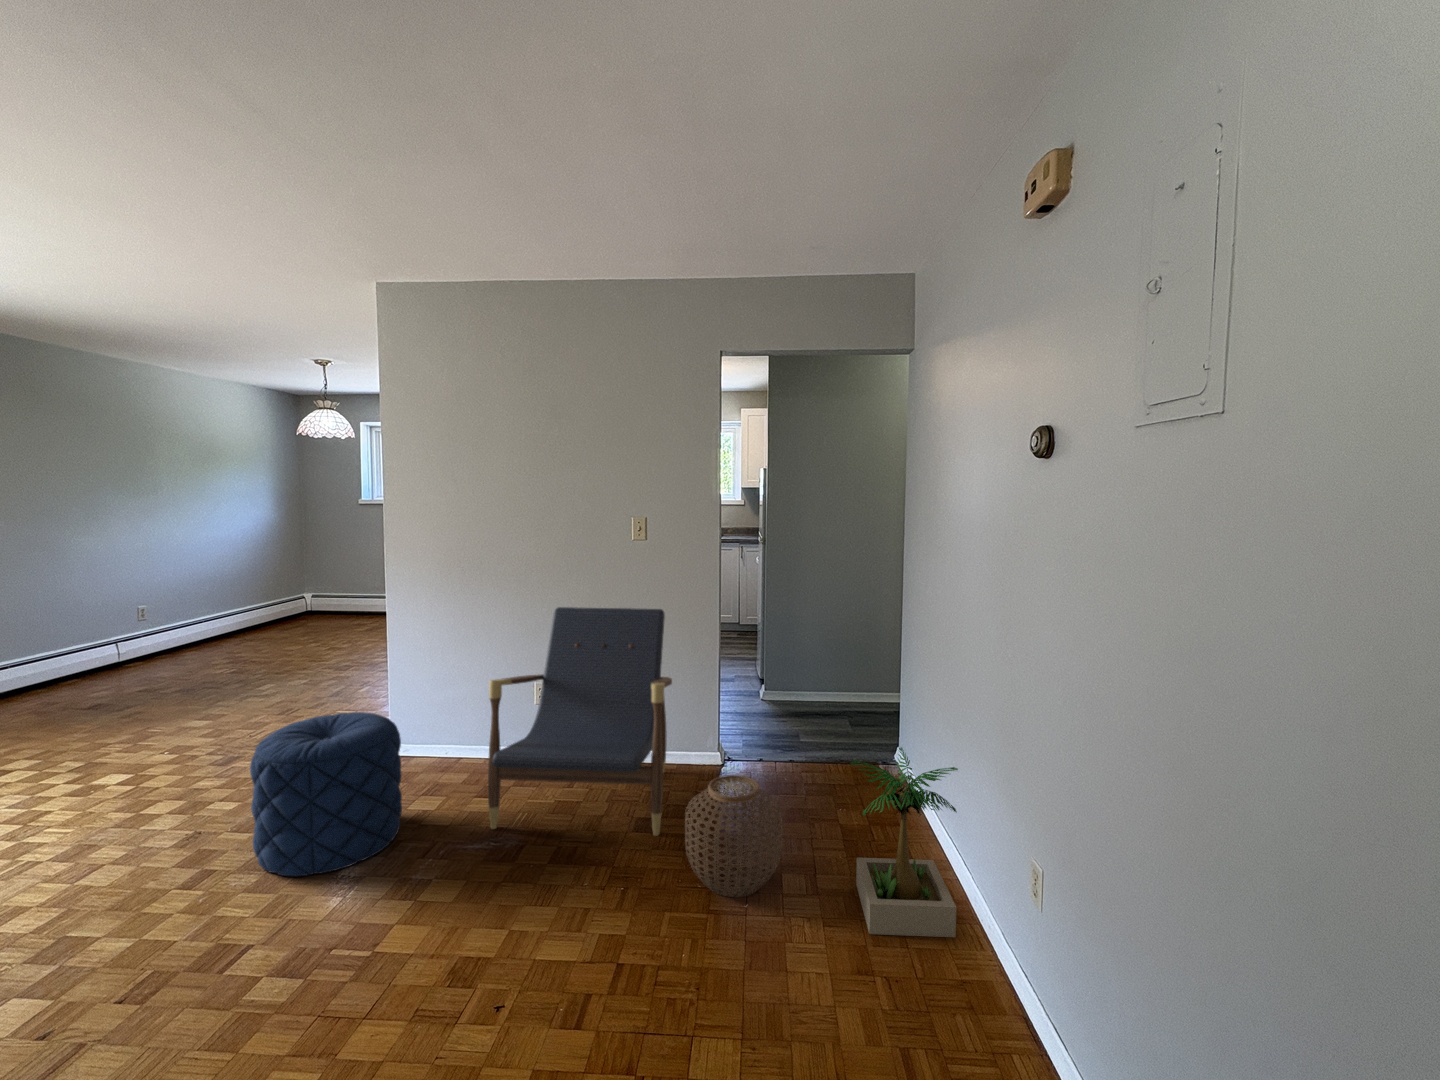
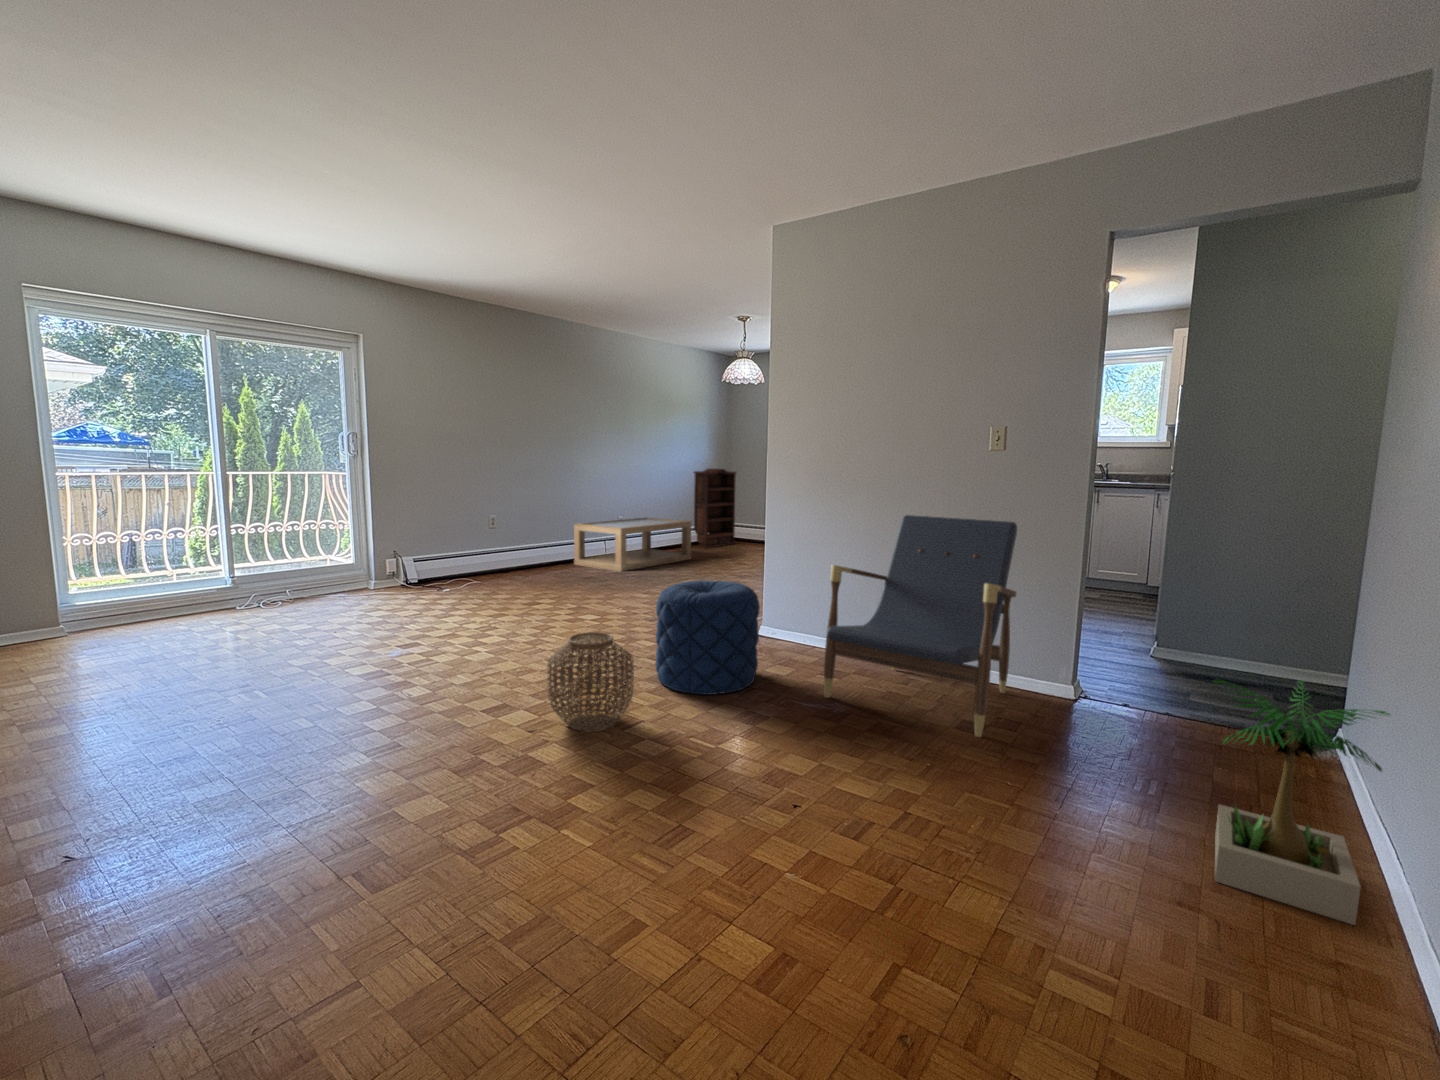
bookshelf: none [256,529,321,628] -> present [694,469,736,548]
coffee table: none [57,601,262,685] -> present [574,517,692,572]
woven basket: present [685,775,783,897] -> present [547,632,634,732]

